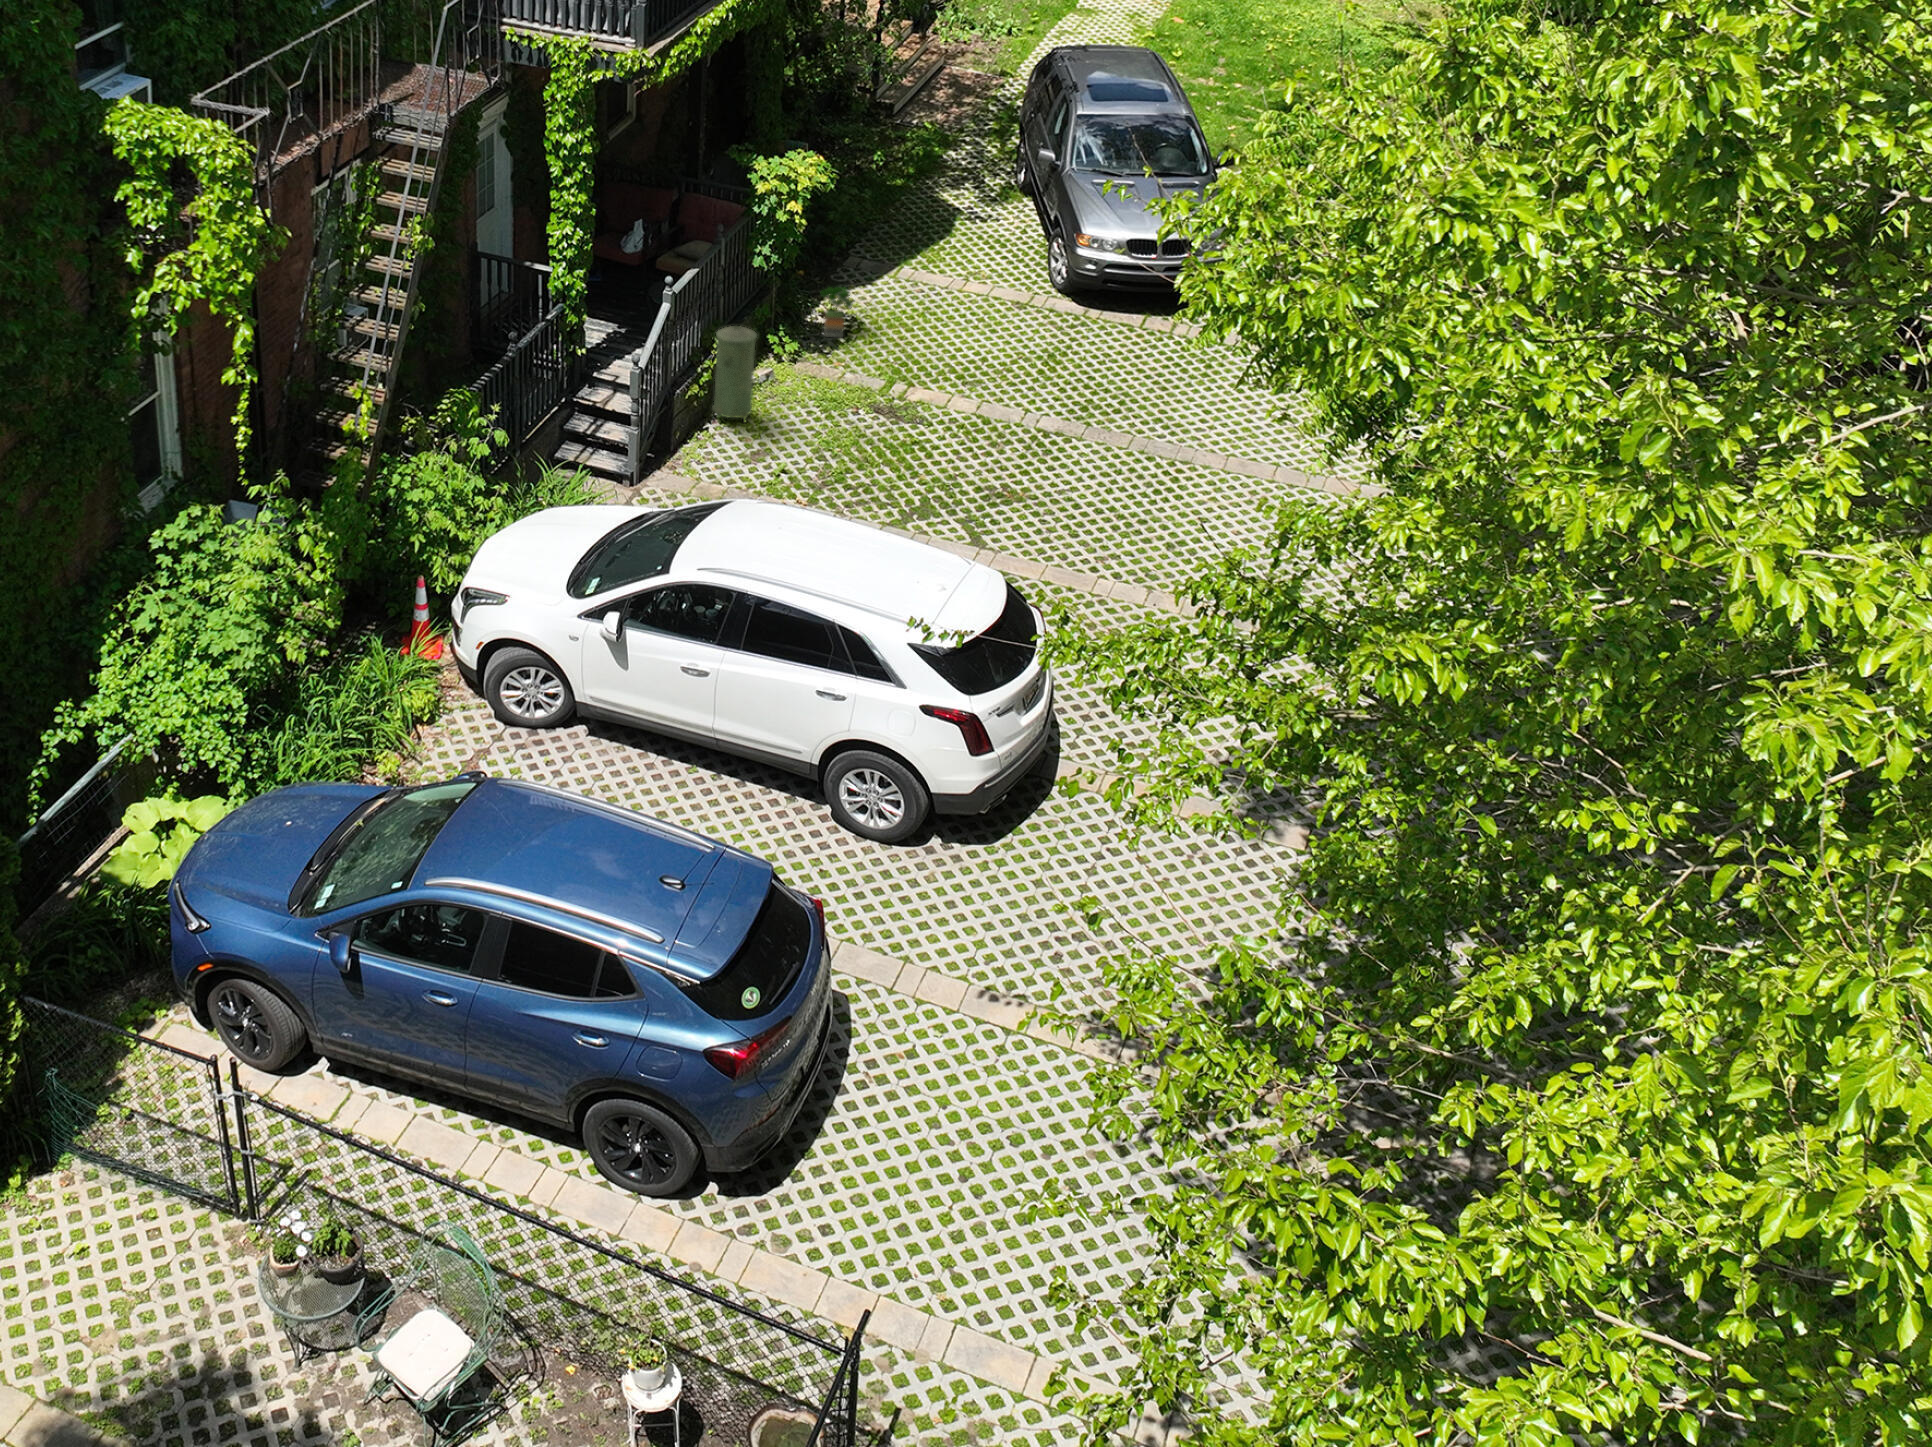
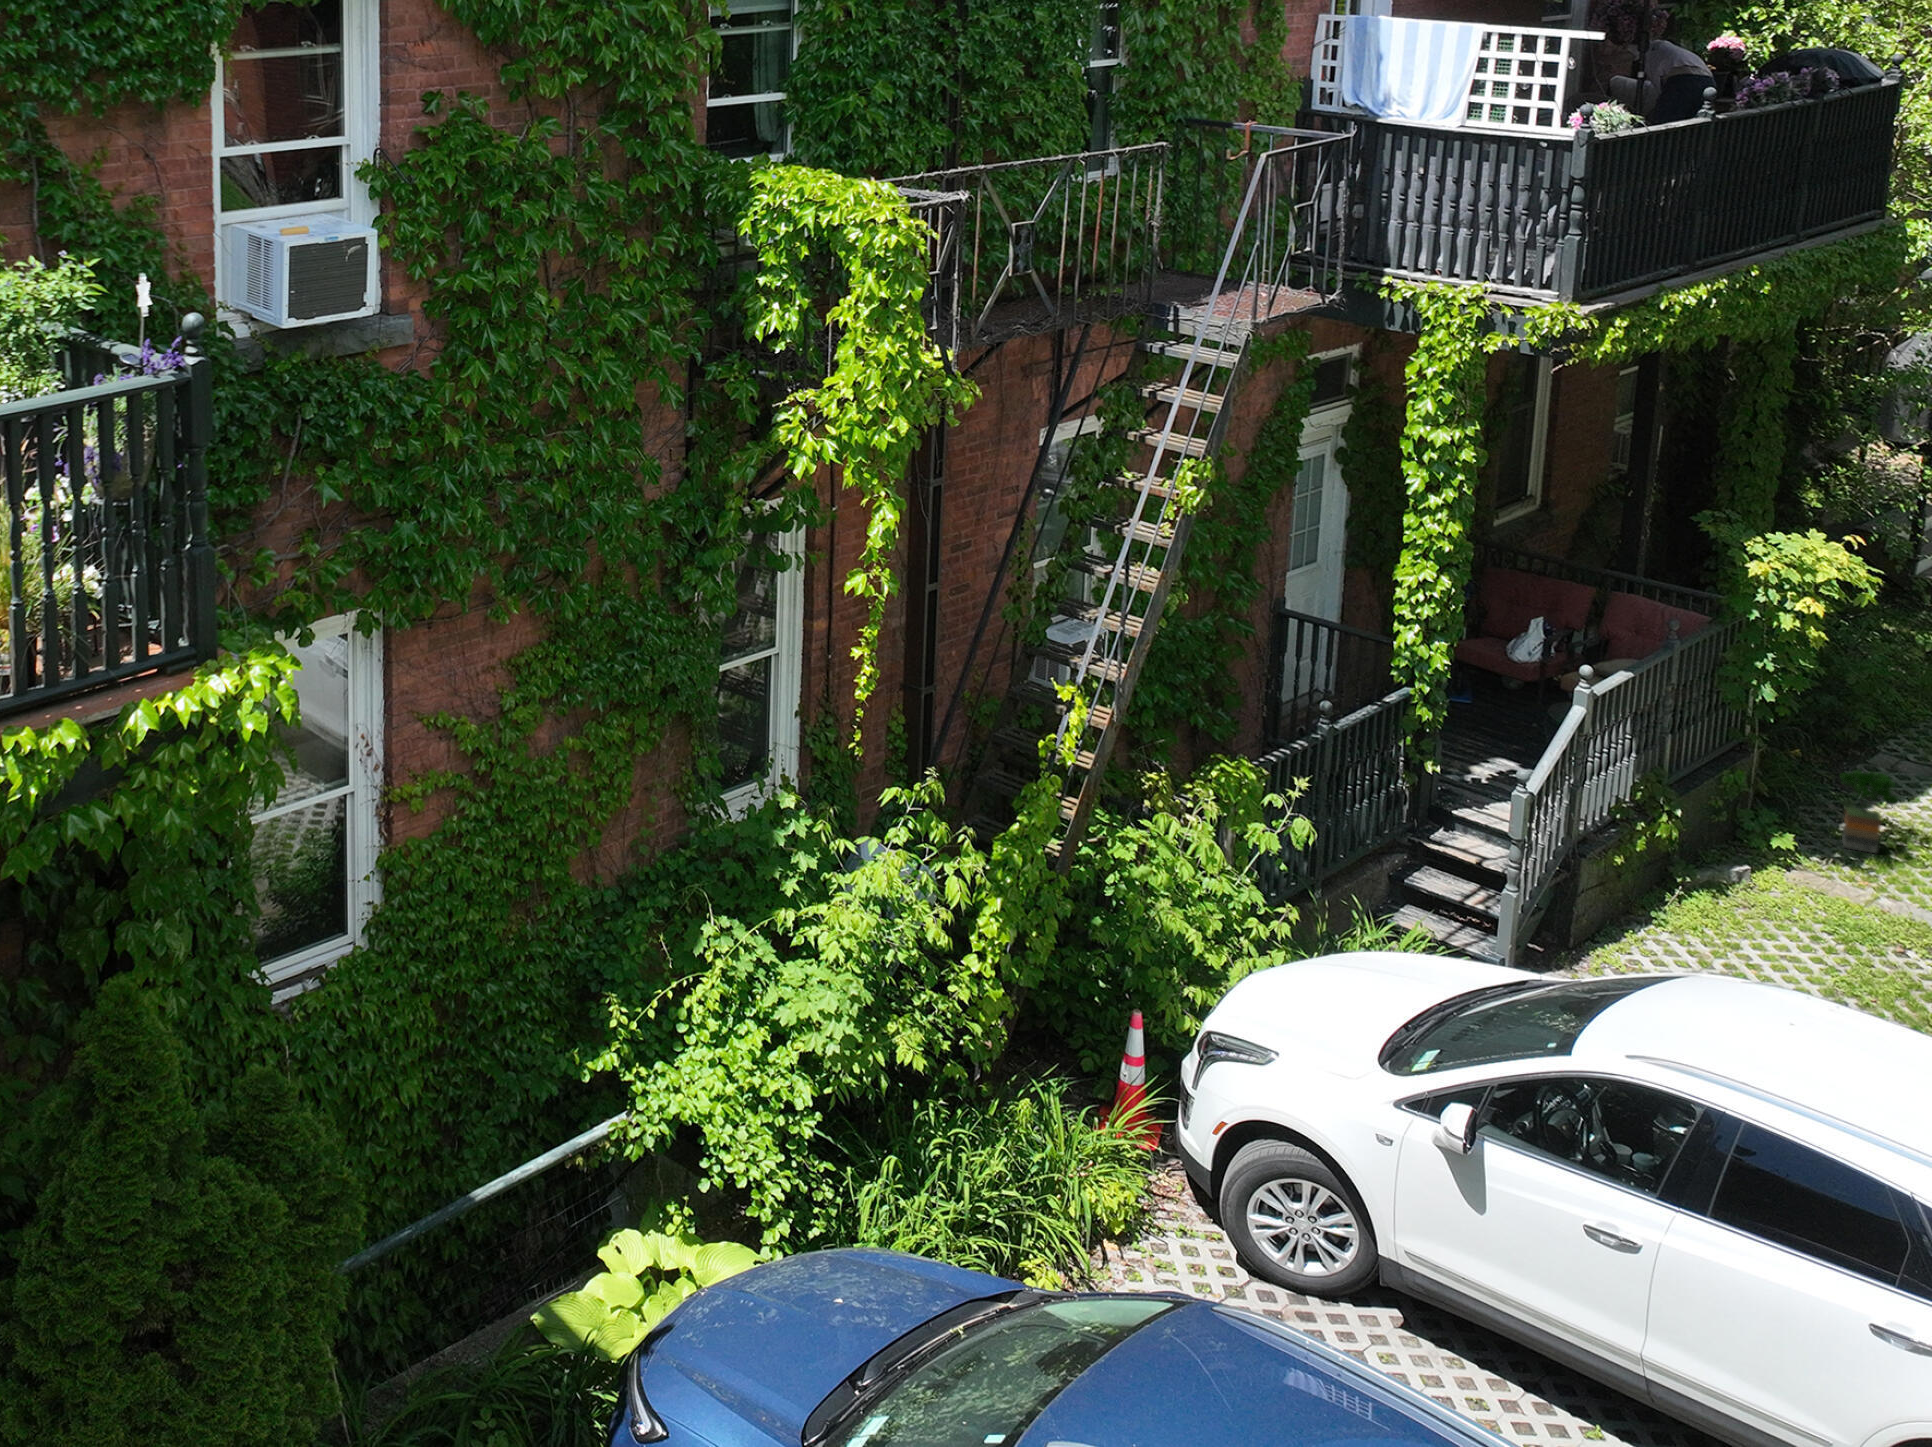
trash can: present [712,326,757,422] -> none [1643,774,1734,934]

